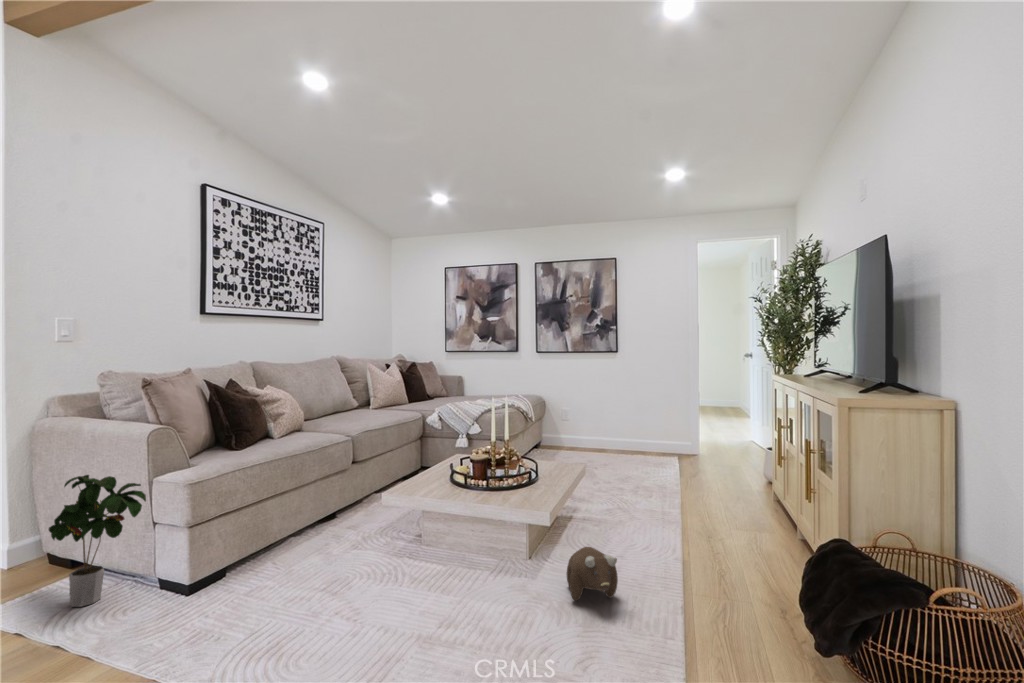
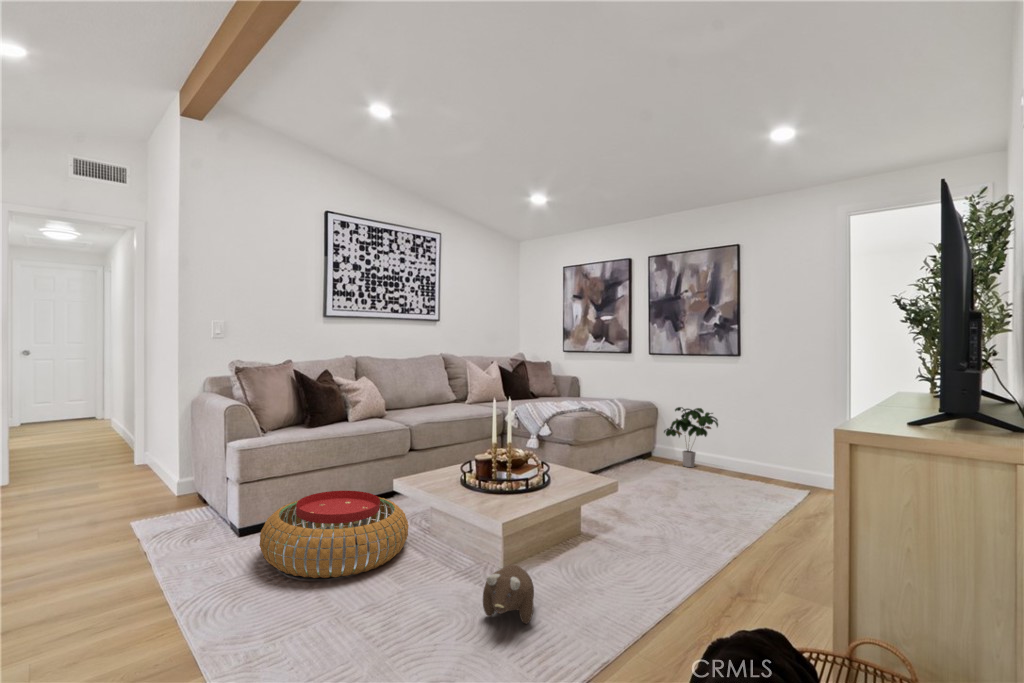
potted plant: present [49,475,146,607] -> present [664,407,718,467]
pouf: none [258,512,432,620] -> present [259,491,409,578]

